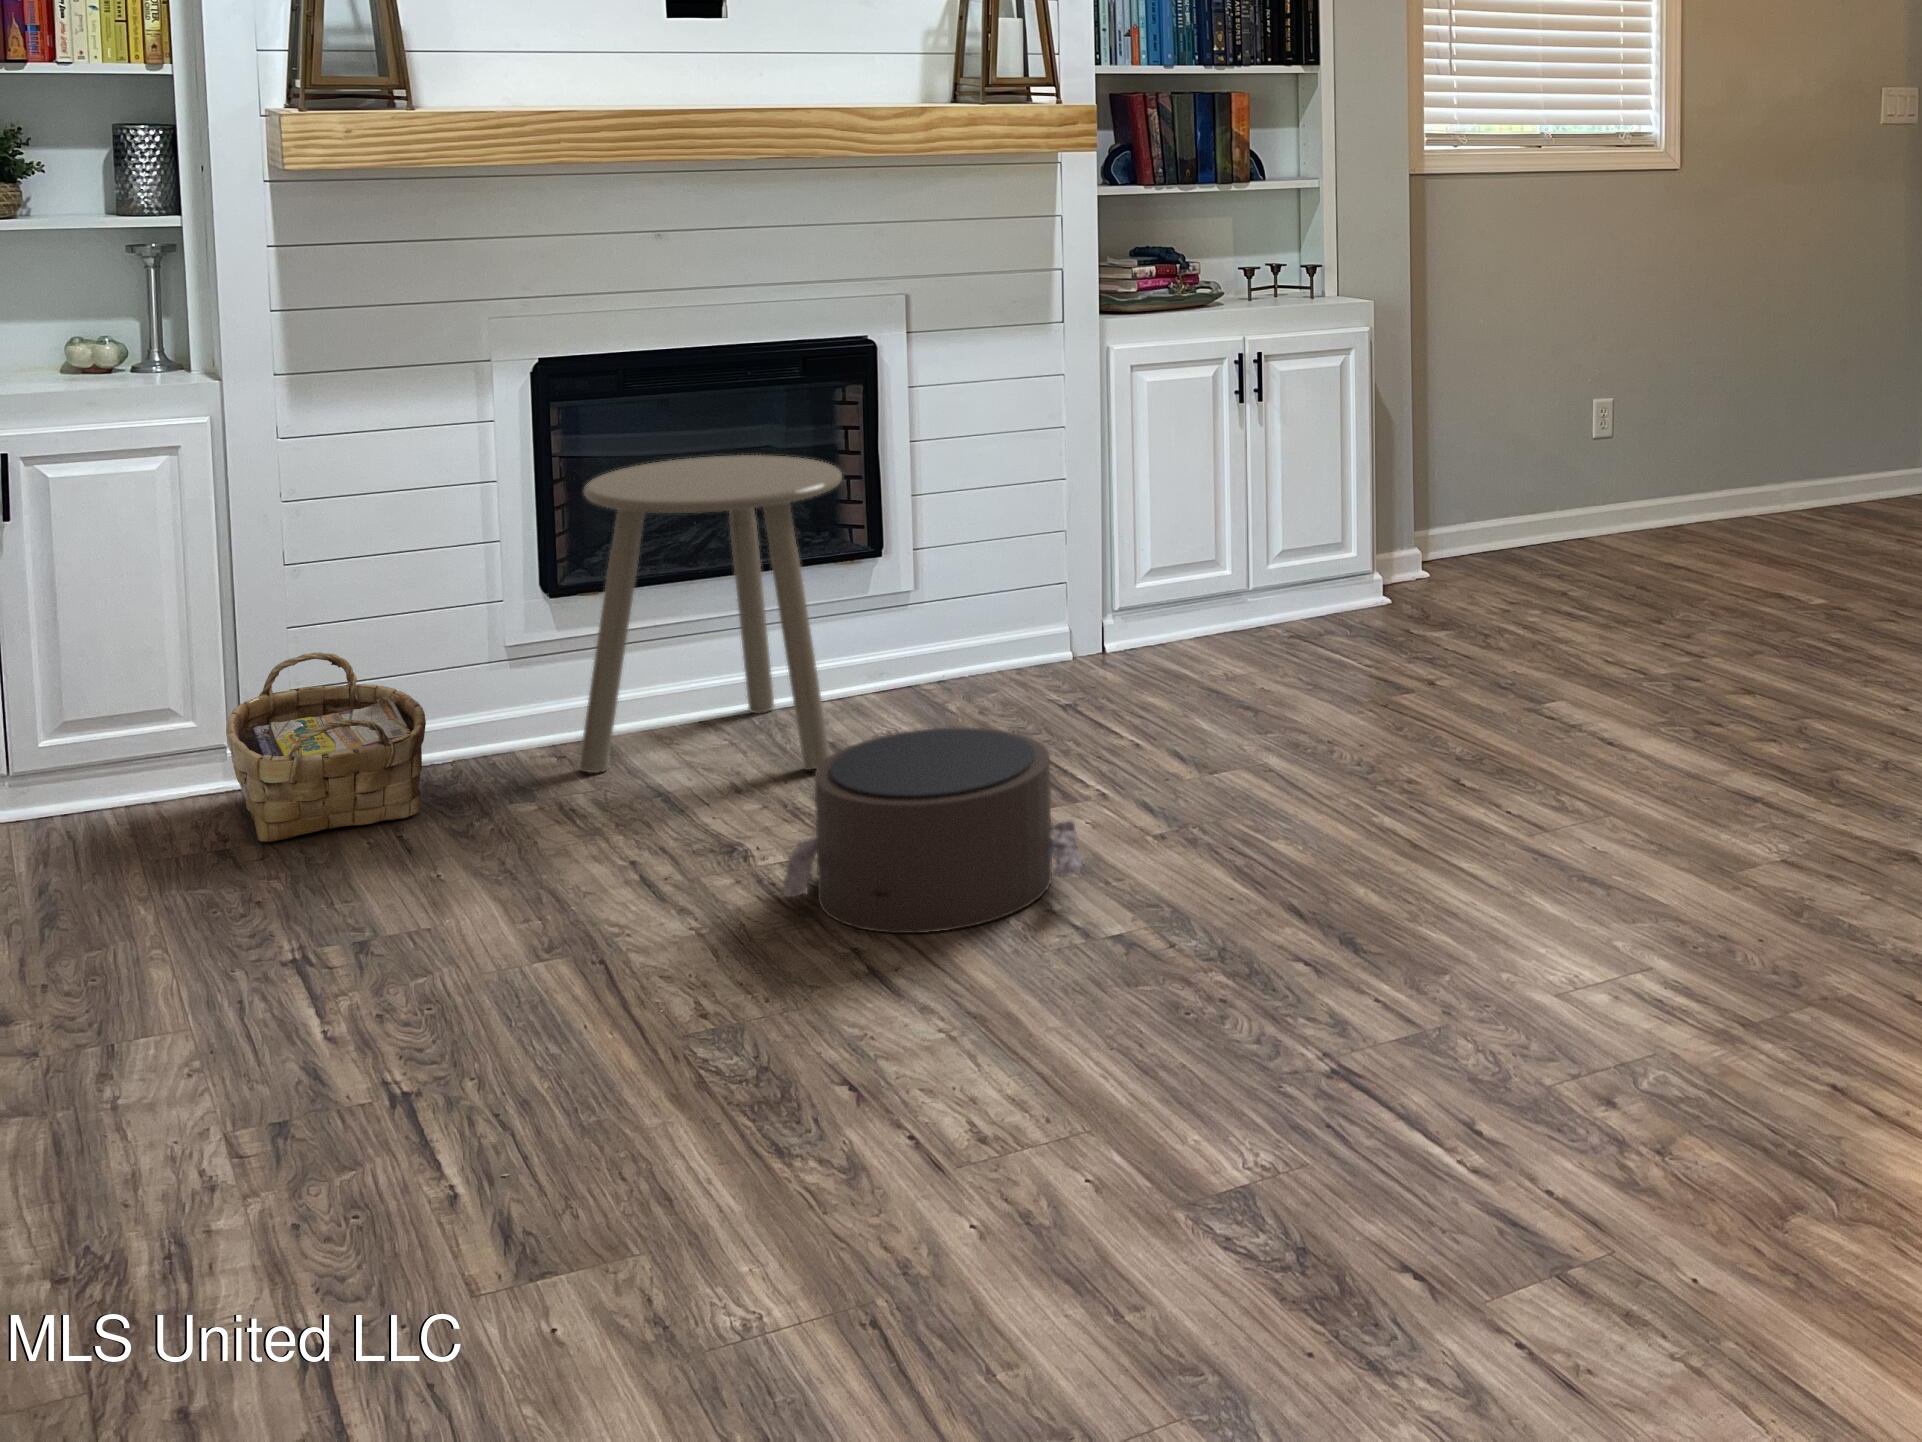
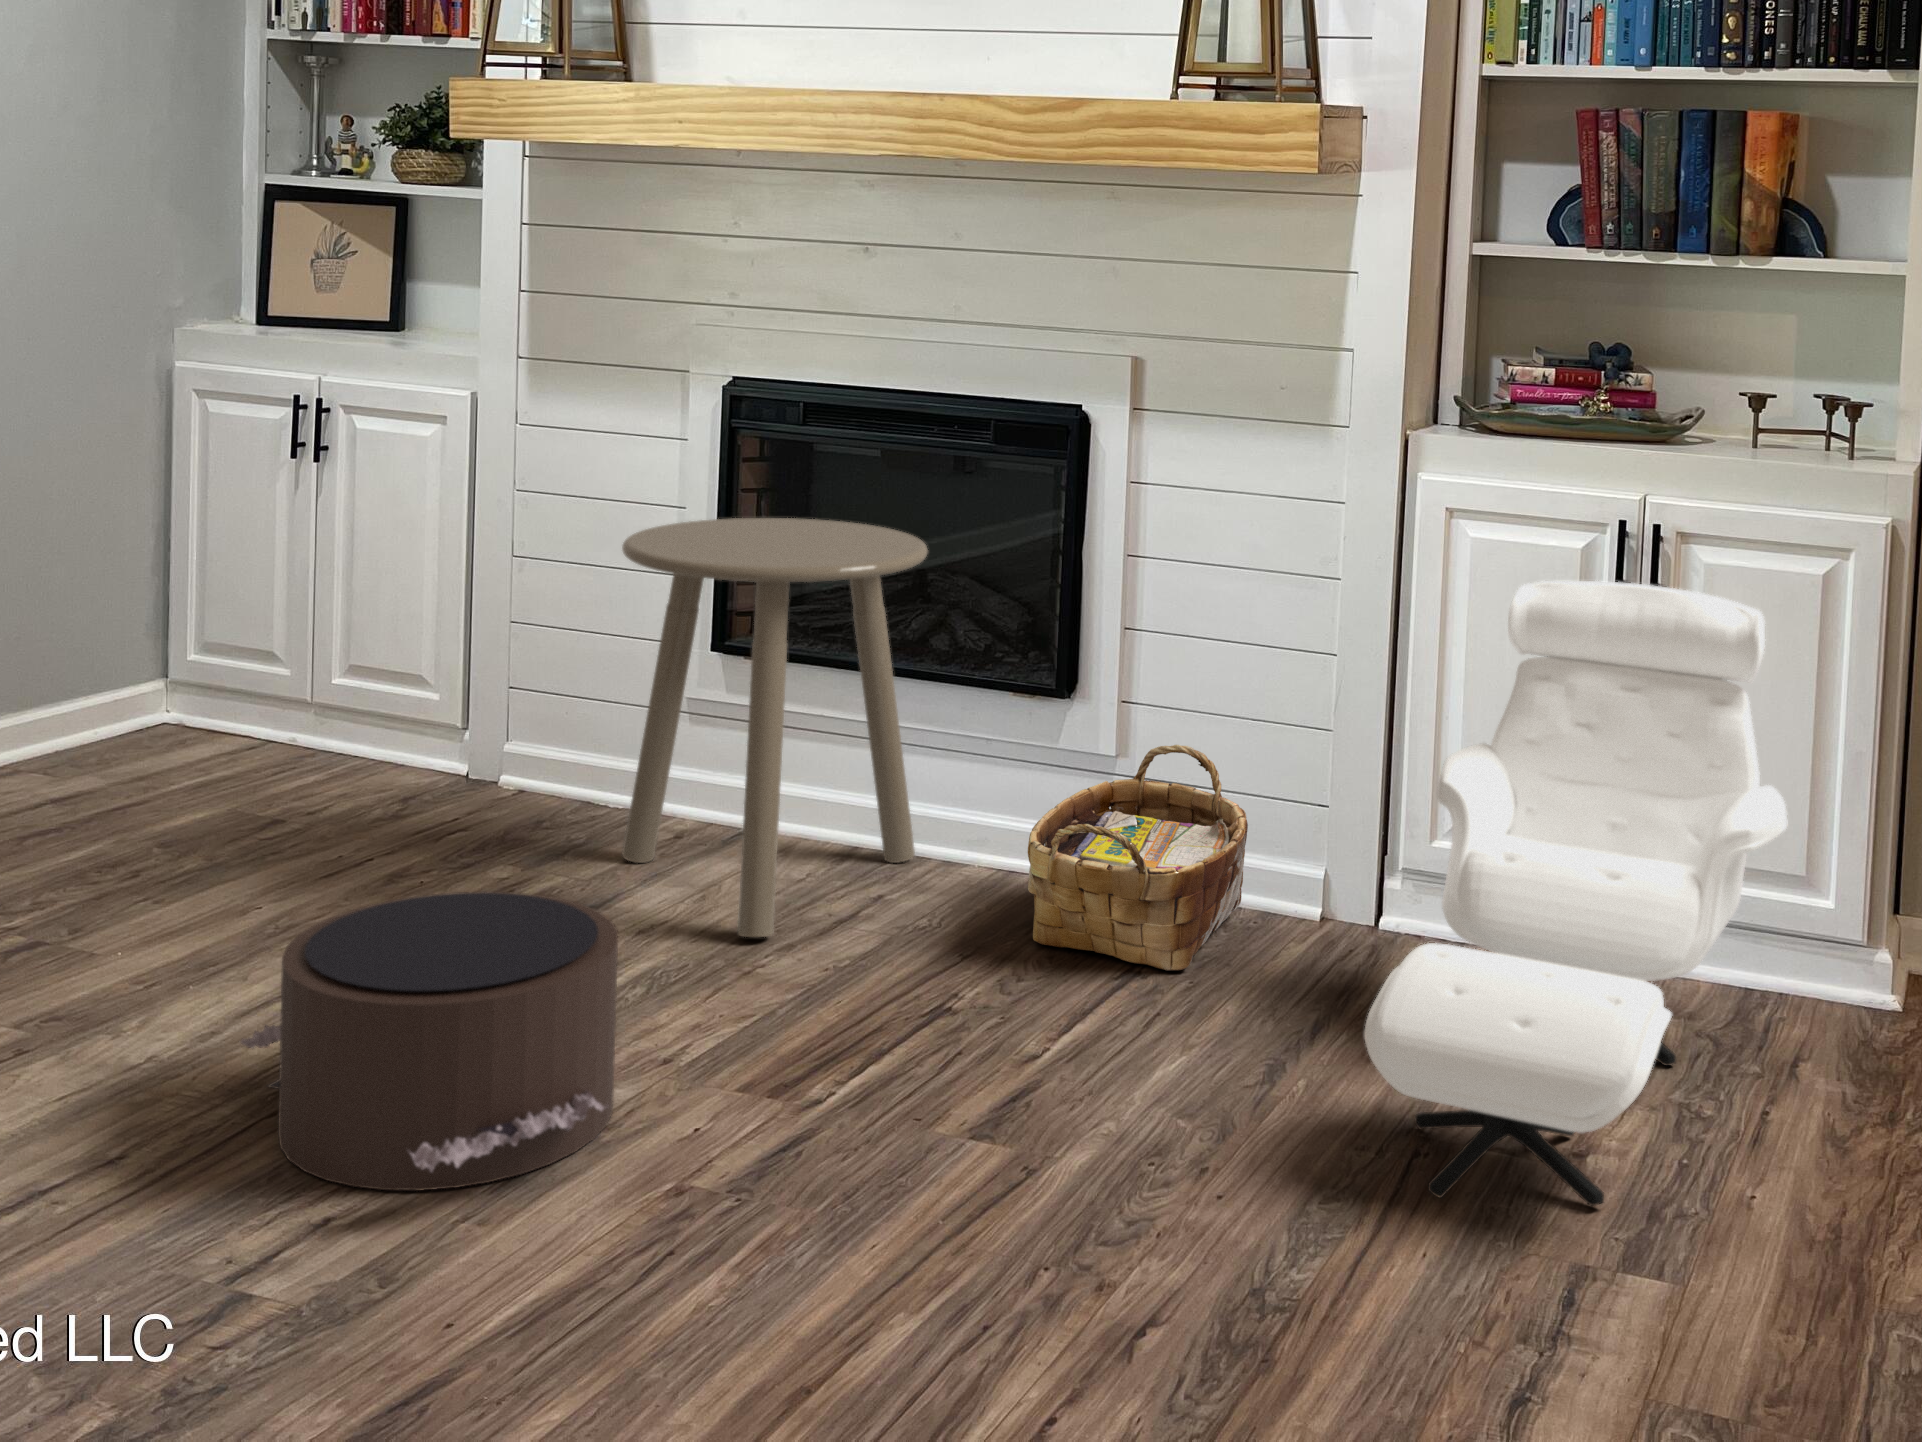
armchair: none [1191,386,1480,716] -> present [1364,581,1788,1206]
woven basket: present [226,652,426,842] -> present [1028,745,1248,971]

